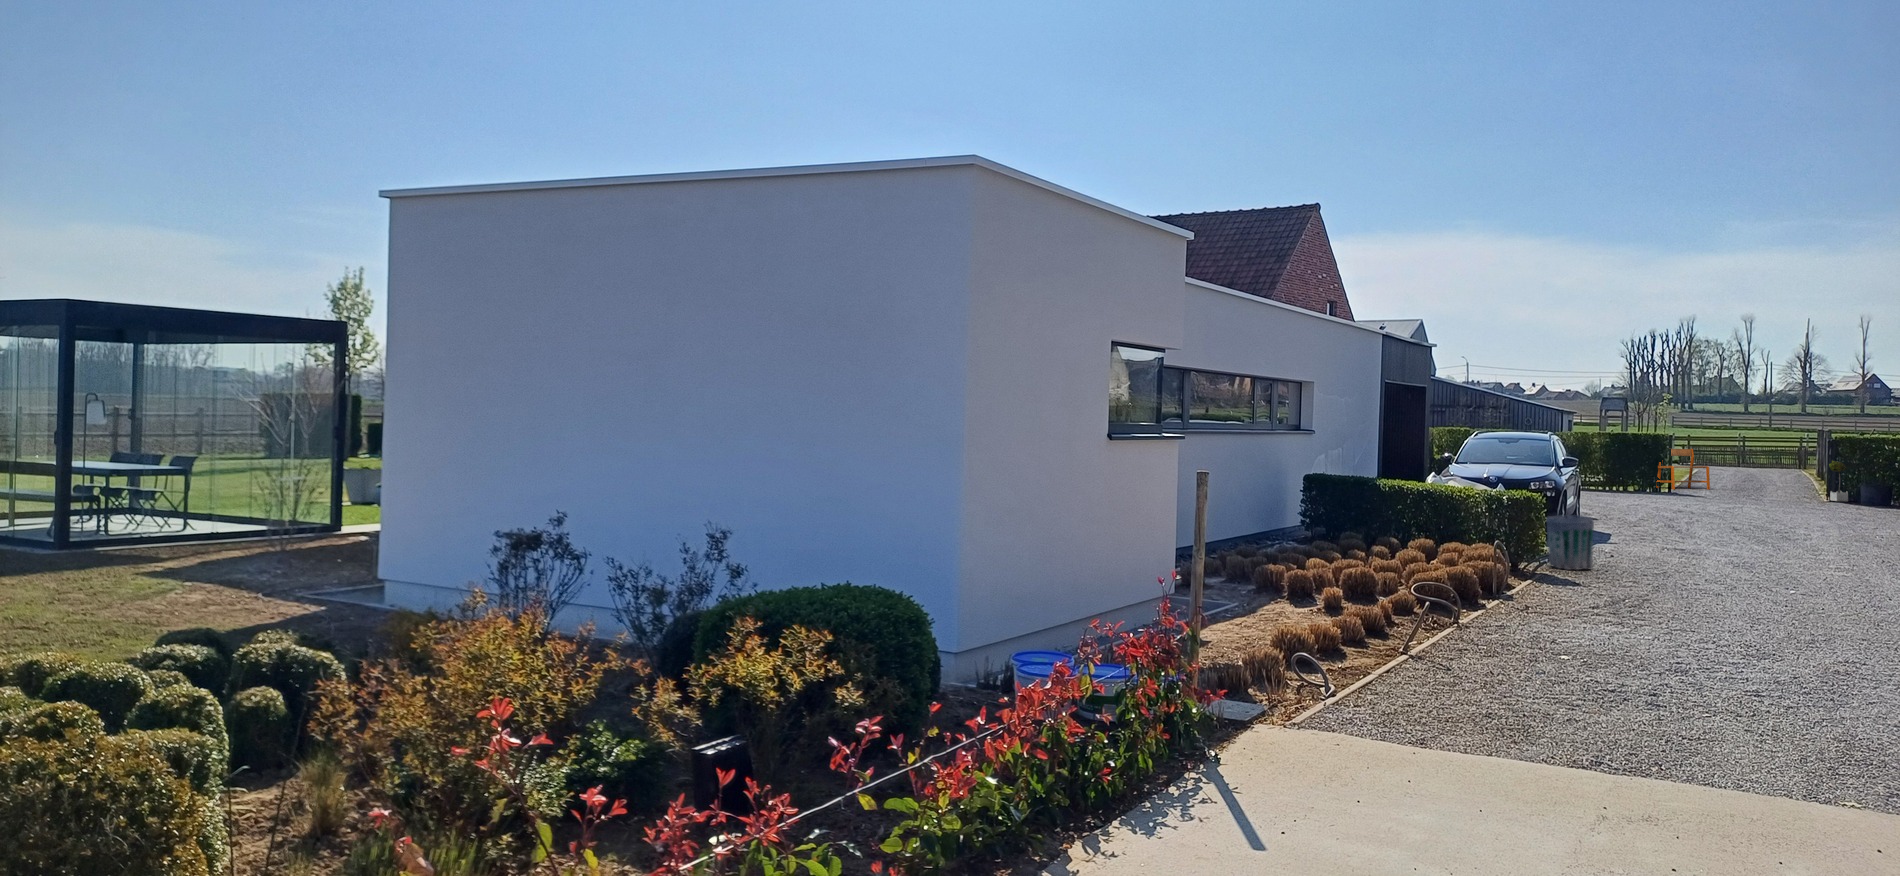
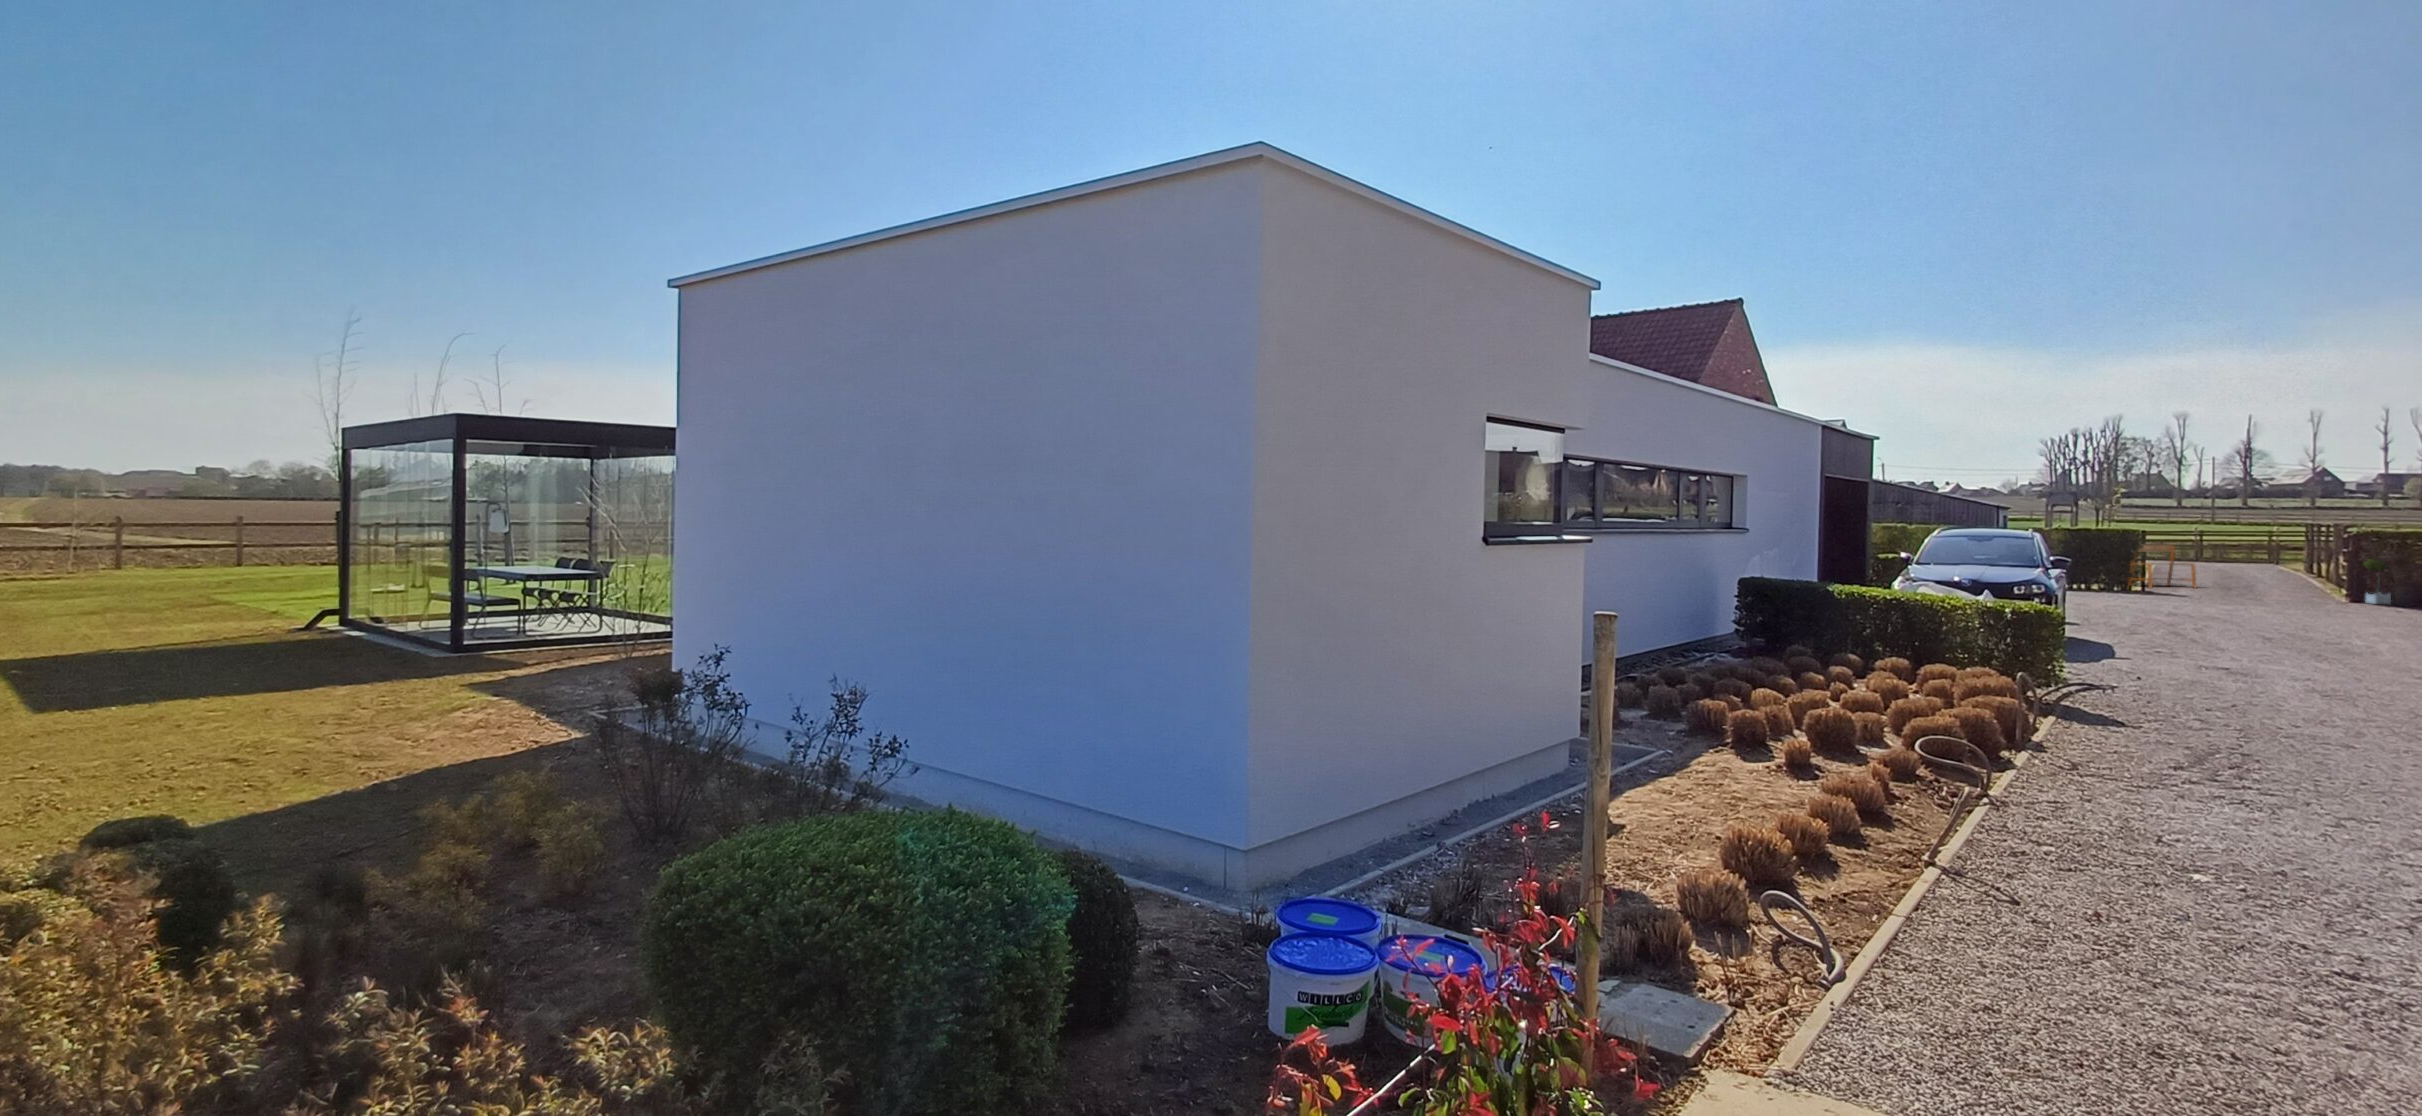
trash can: present [1546,515,1594,570] -> none [2062,634,2133,704]

